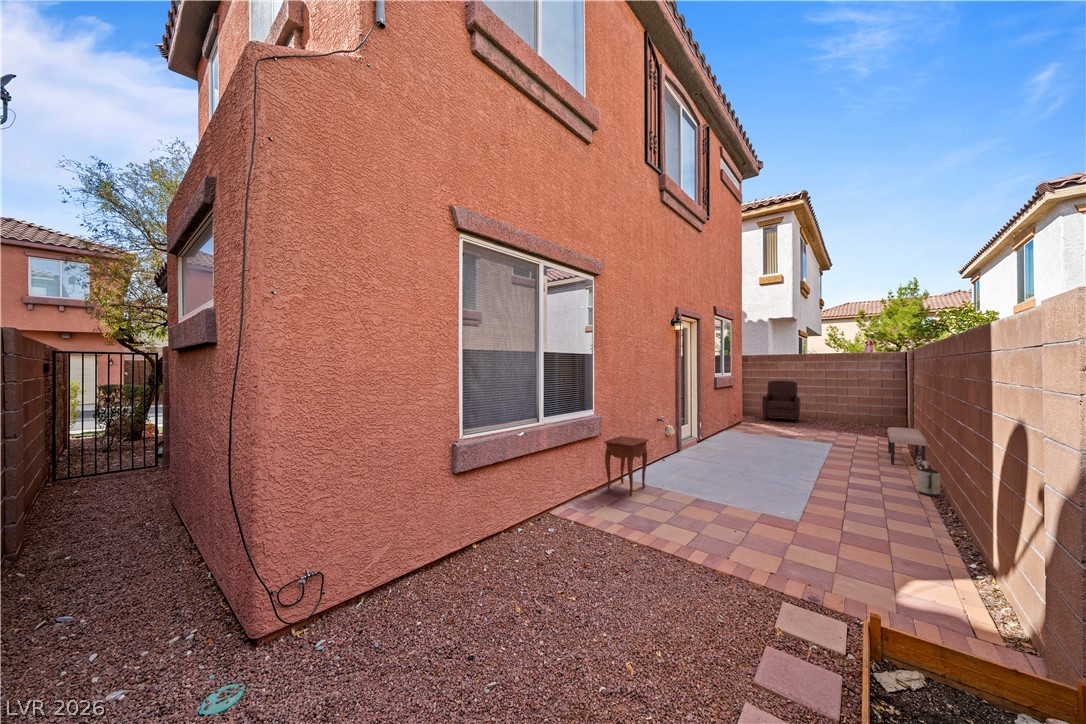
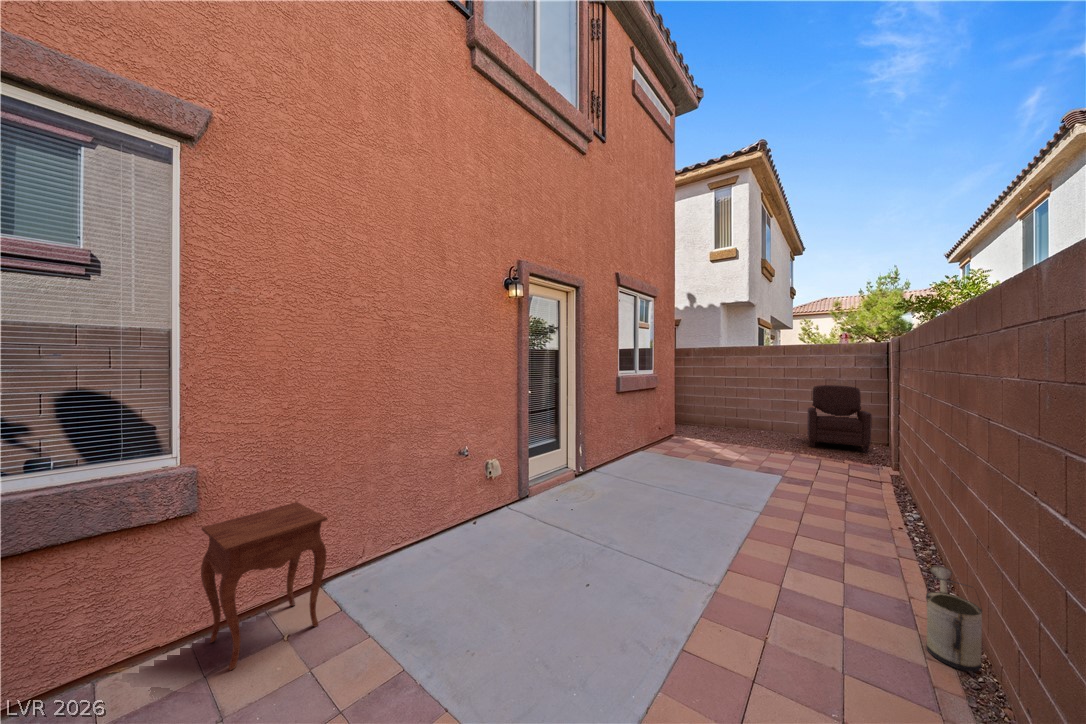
chair: present [762,381,800,423] -> present [807,385,872,453]
bench: present [887,427,927,468] -> none [861,461,932,548]

